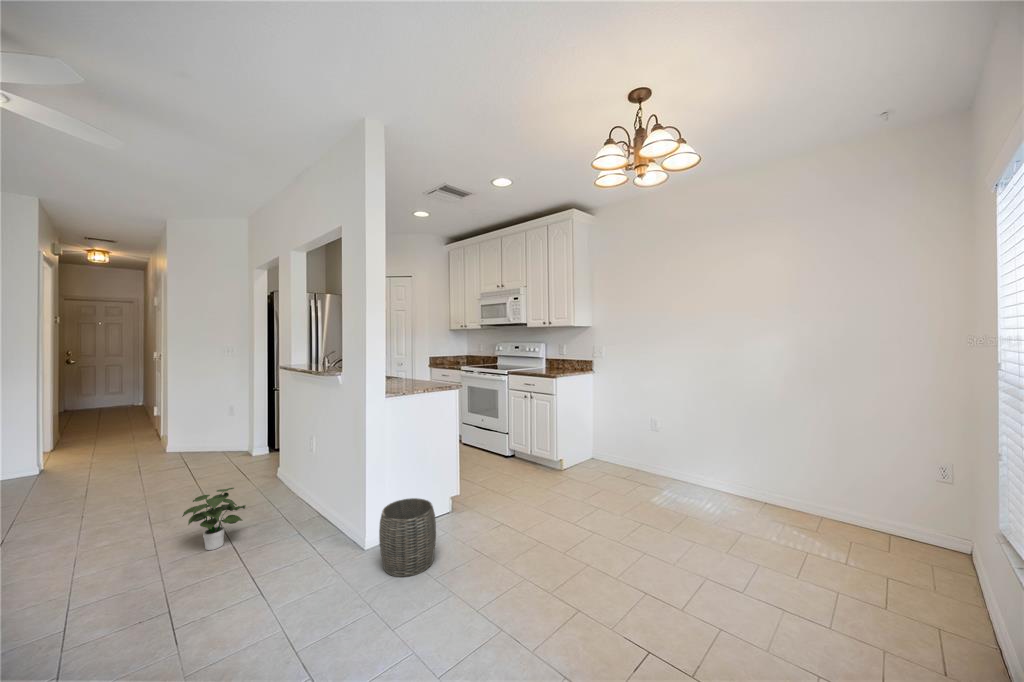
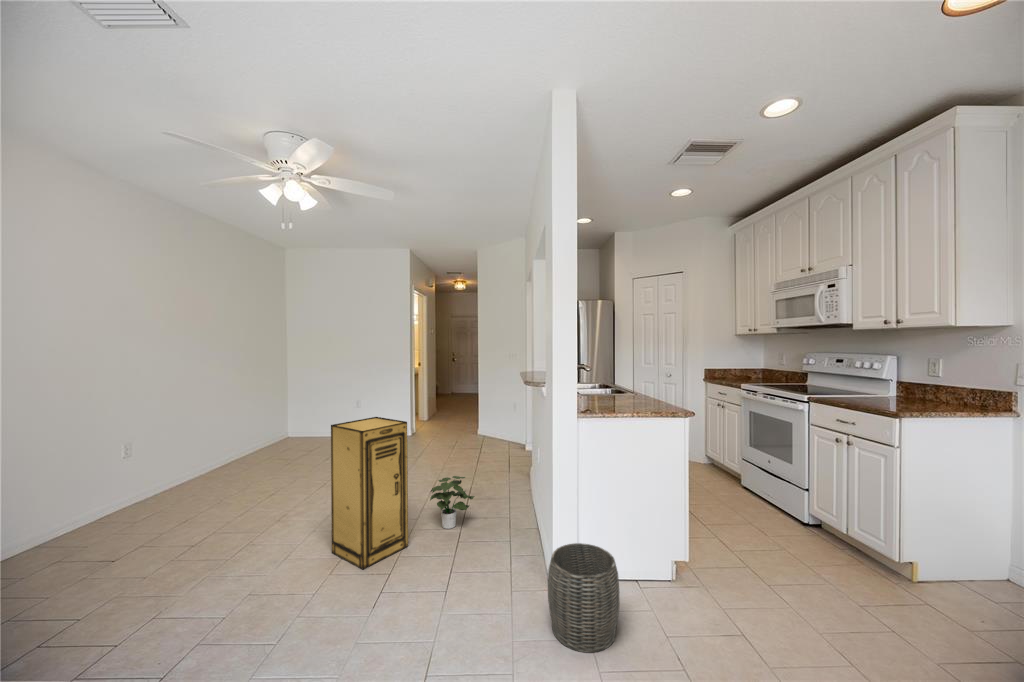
storage cabinet: none [37,436,175,634] -> present [331,417,408,570]

